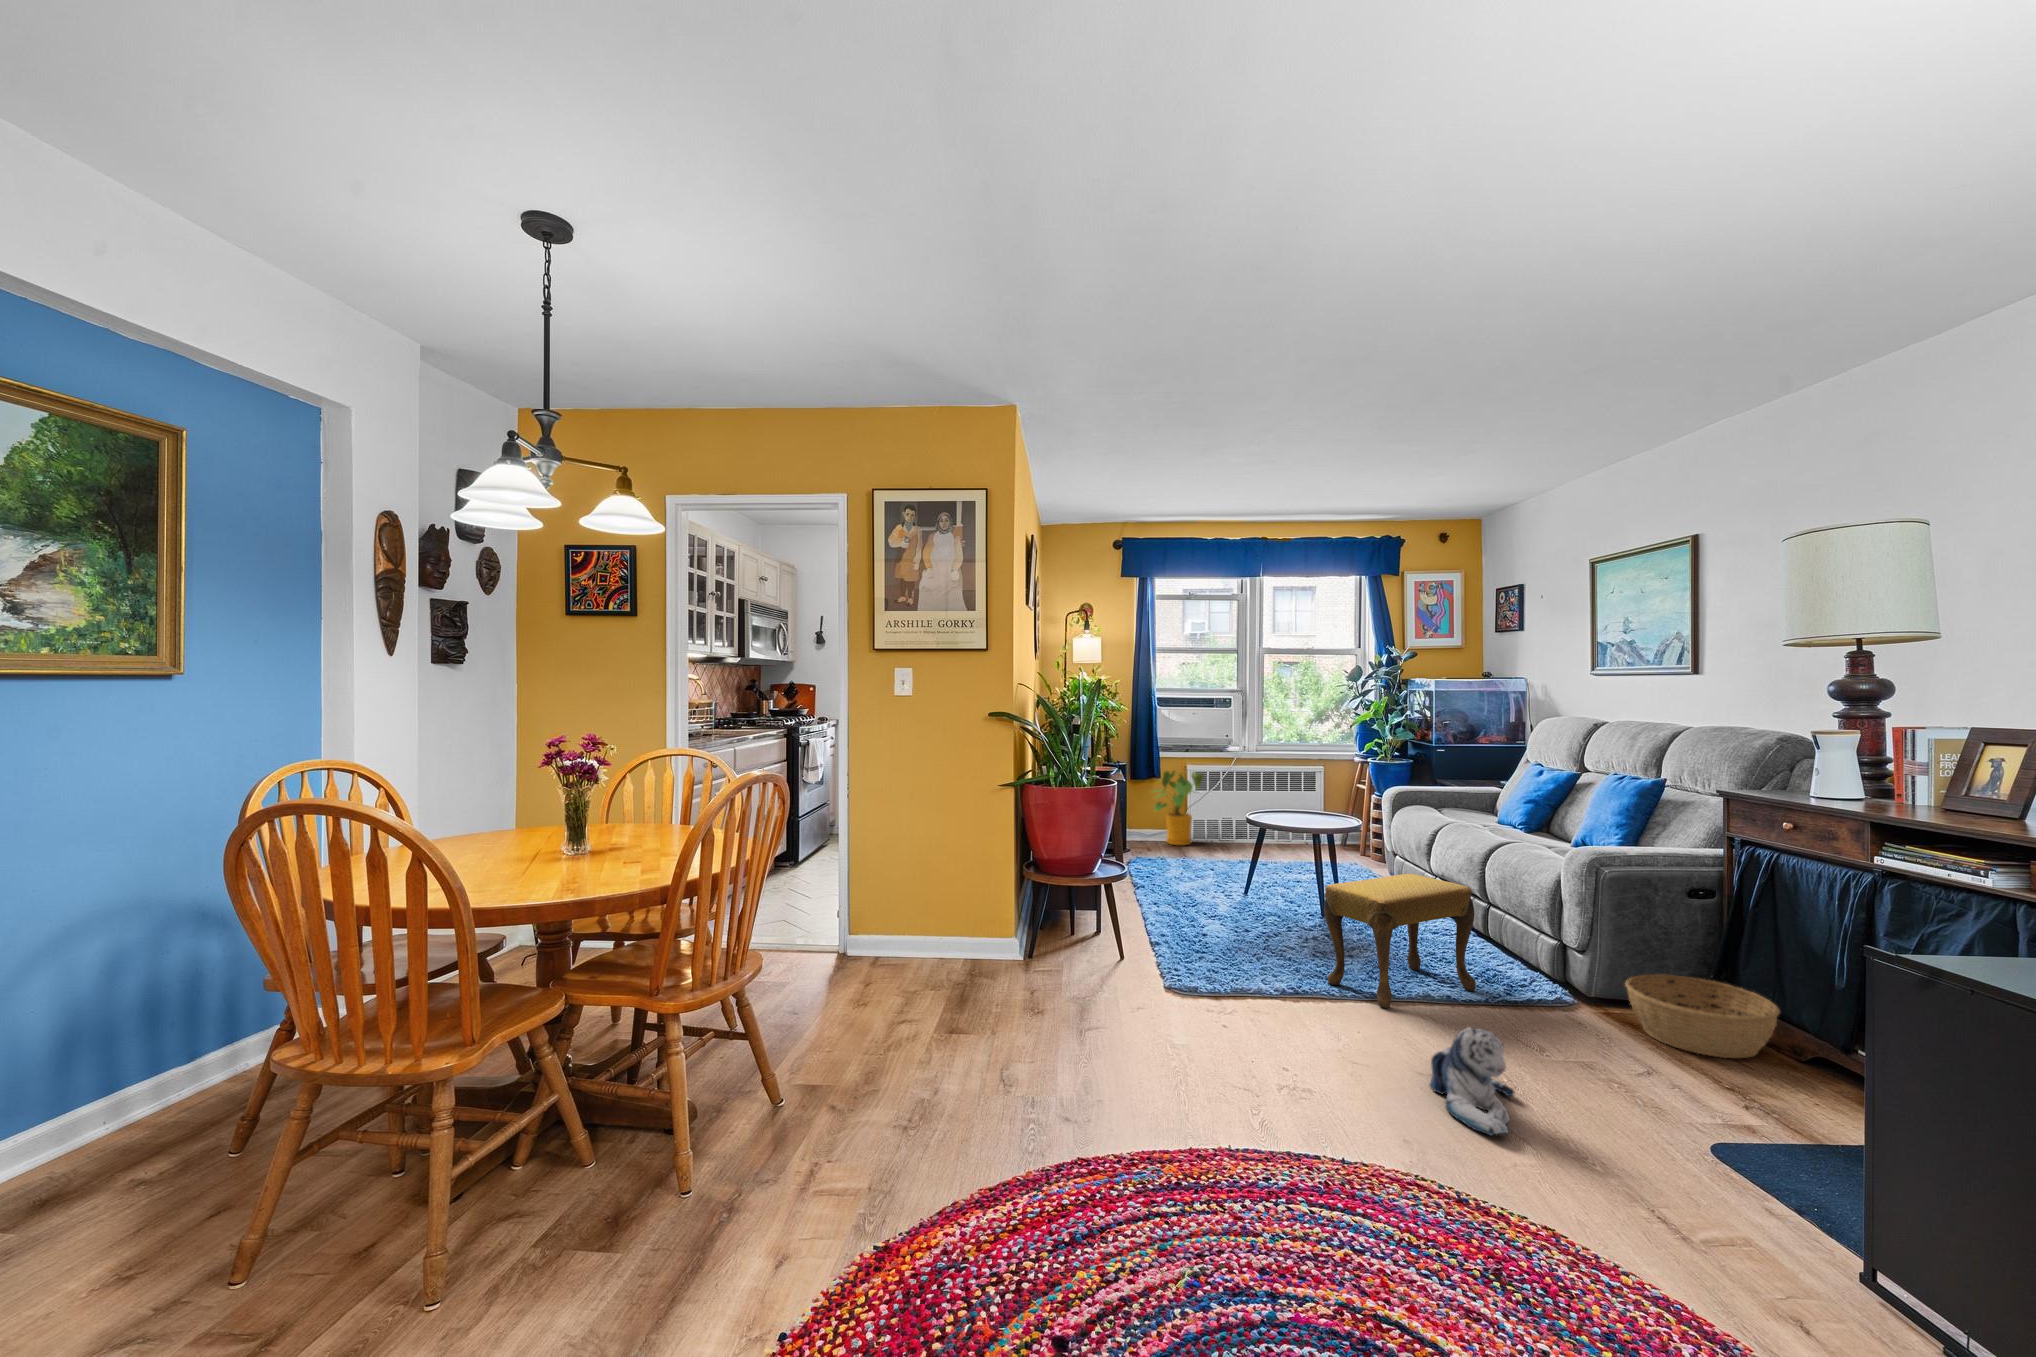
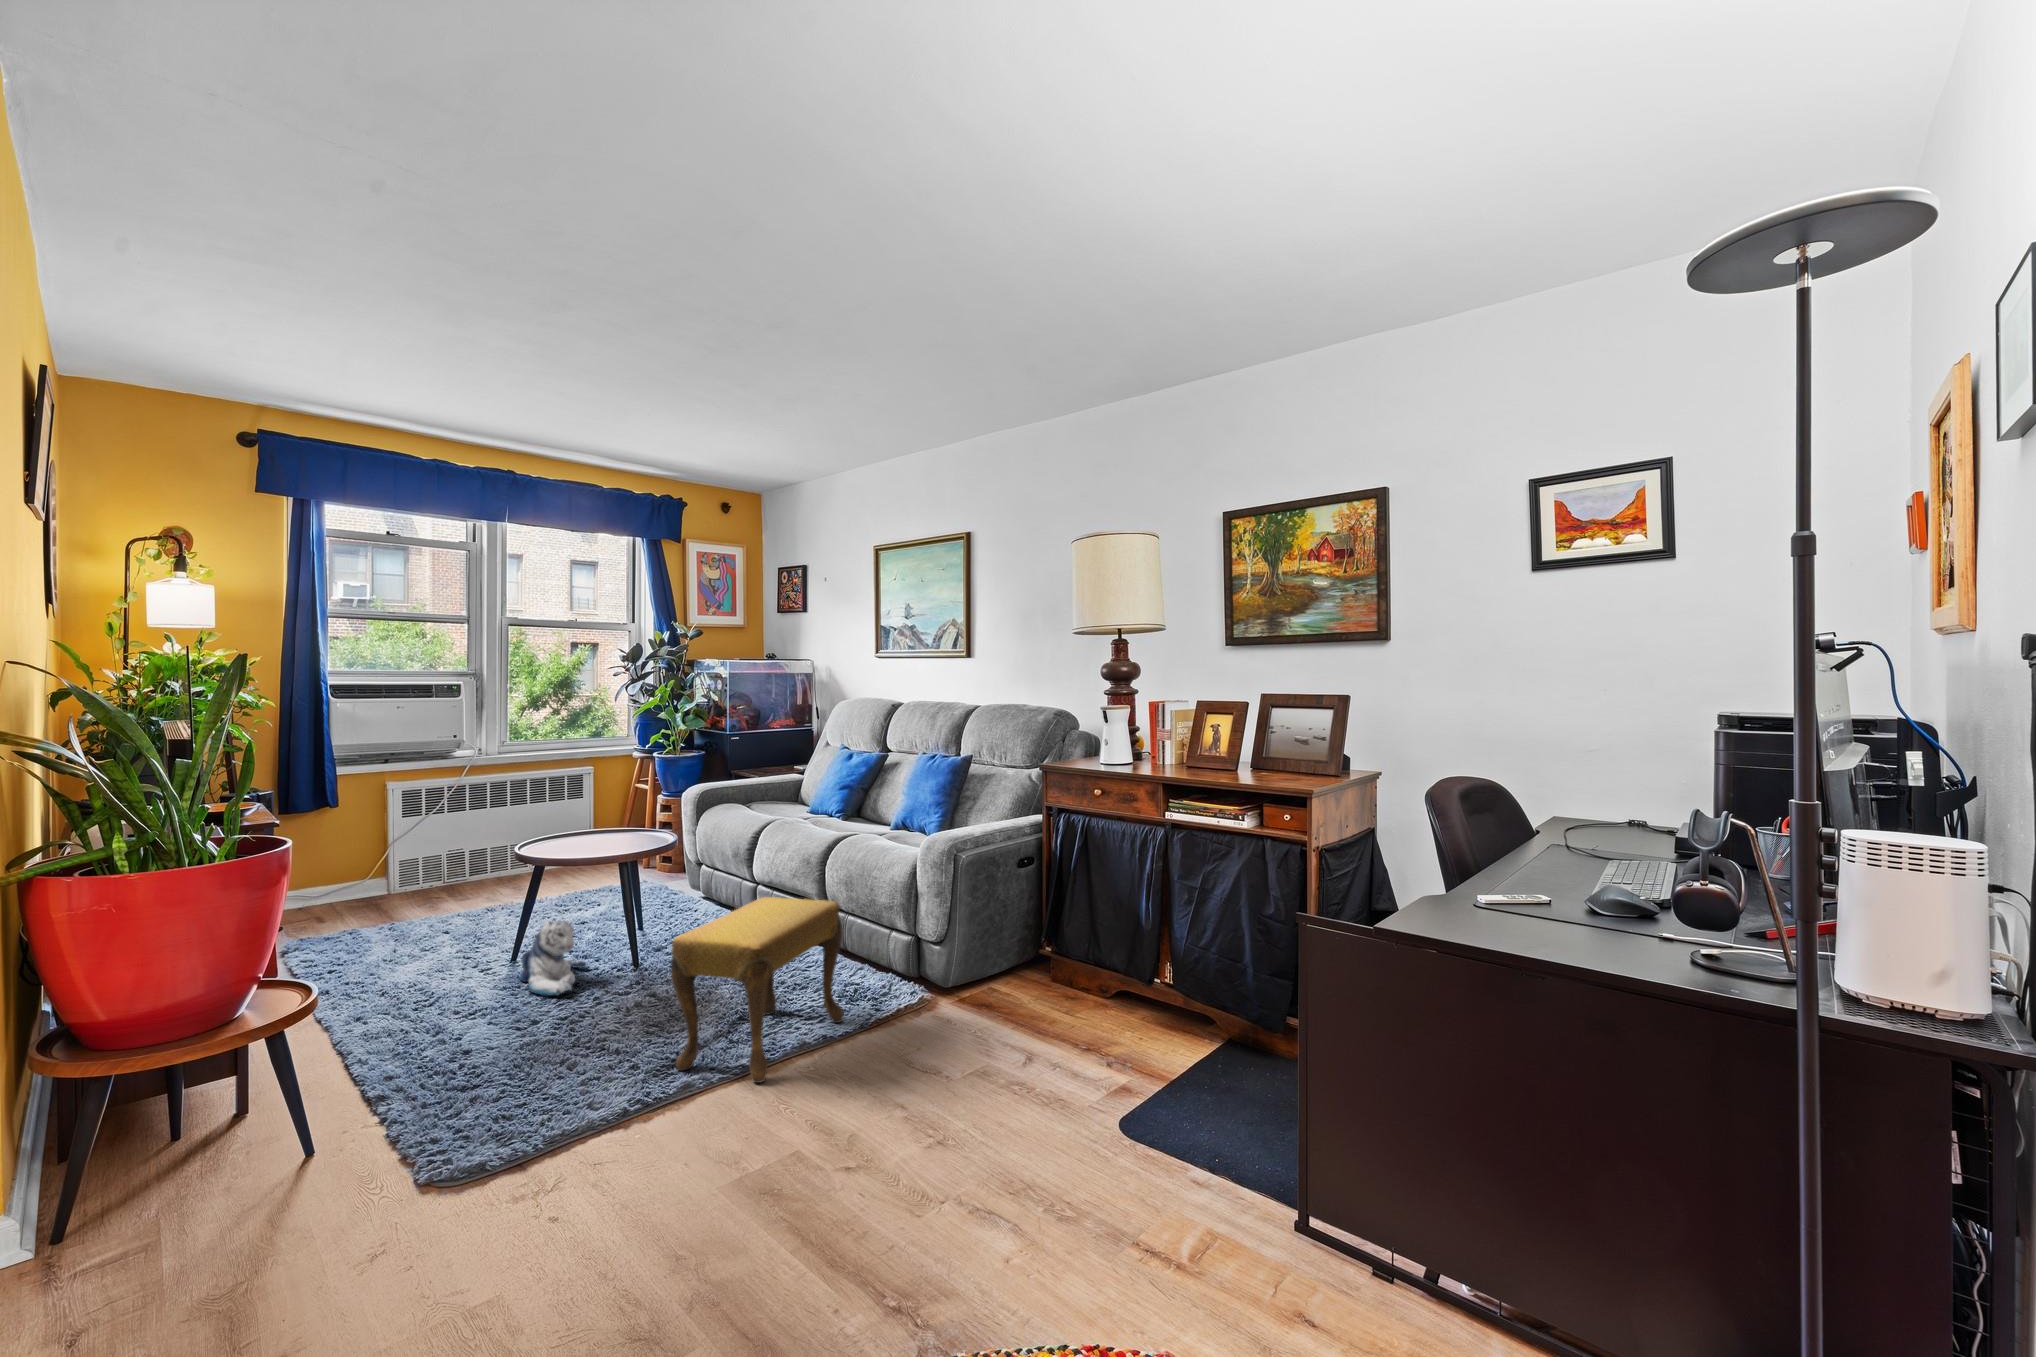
house plant: present [1154,771,1203,846] -> none [325,792,421,905]
basket: present [1625,974,1780,1058] -> none [985,947,1105,1026]
plush toy: present [1430,1027,1514,1136] -> present [519,921,586,996]

